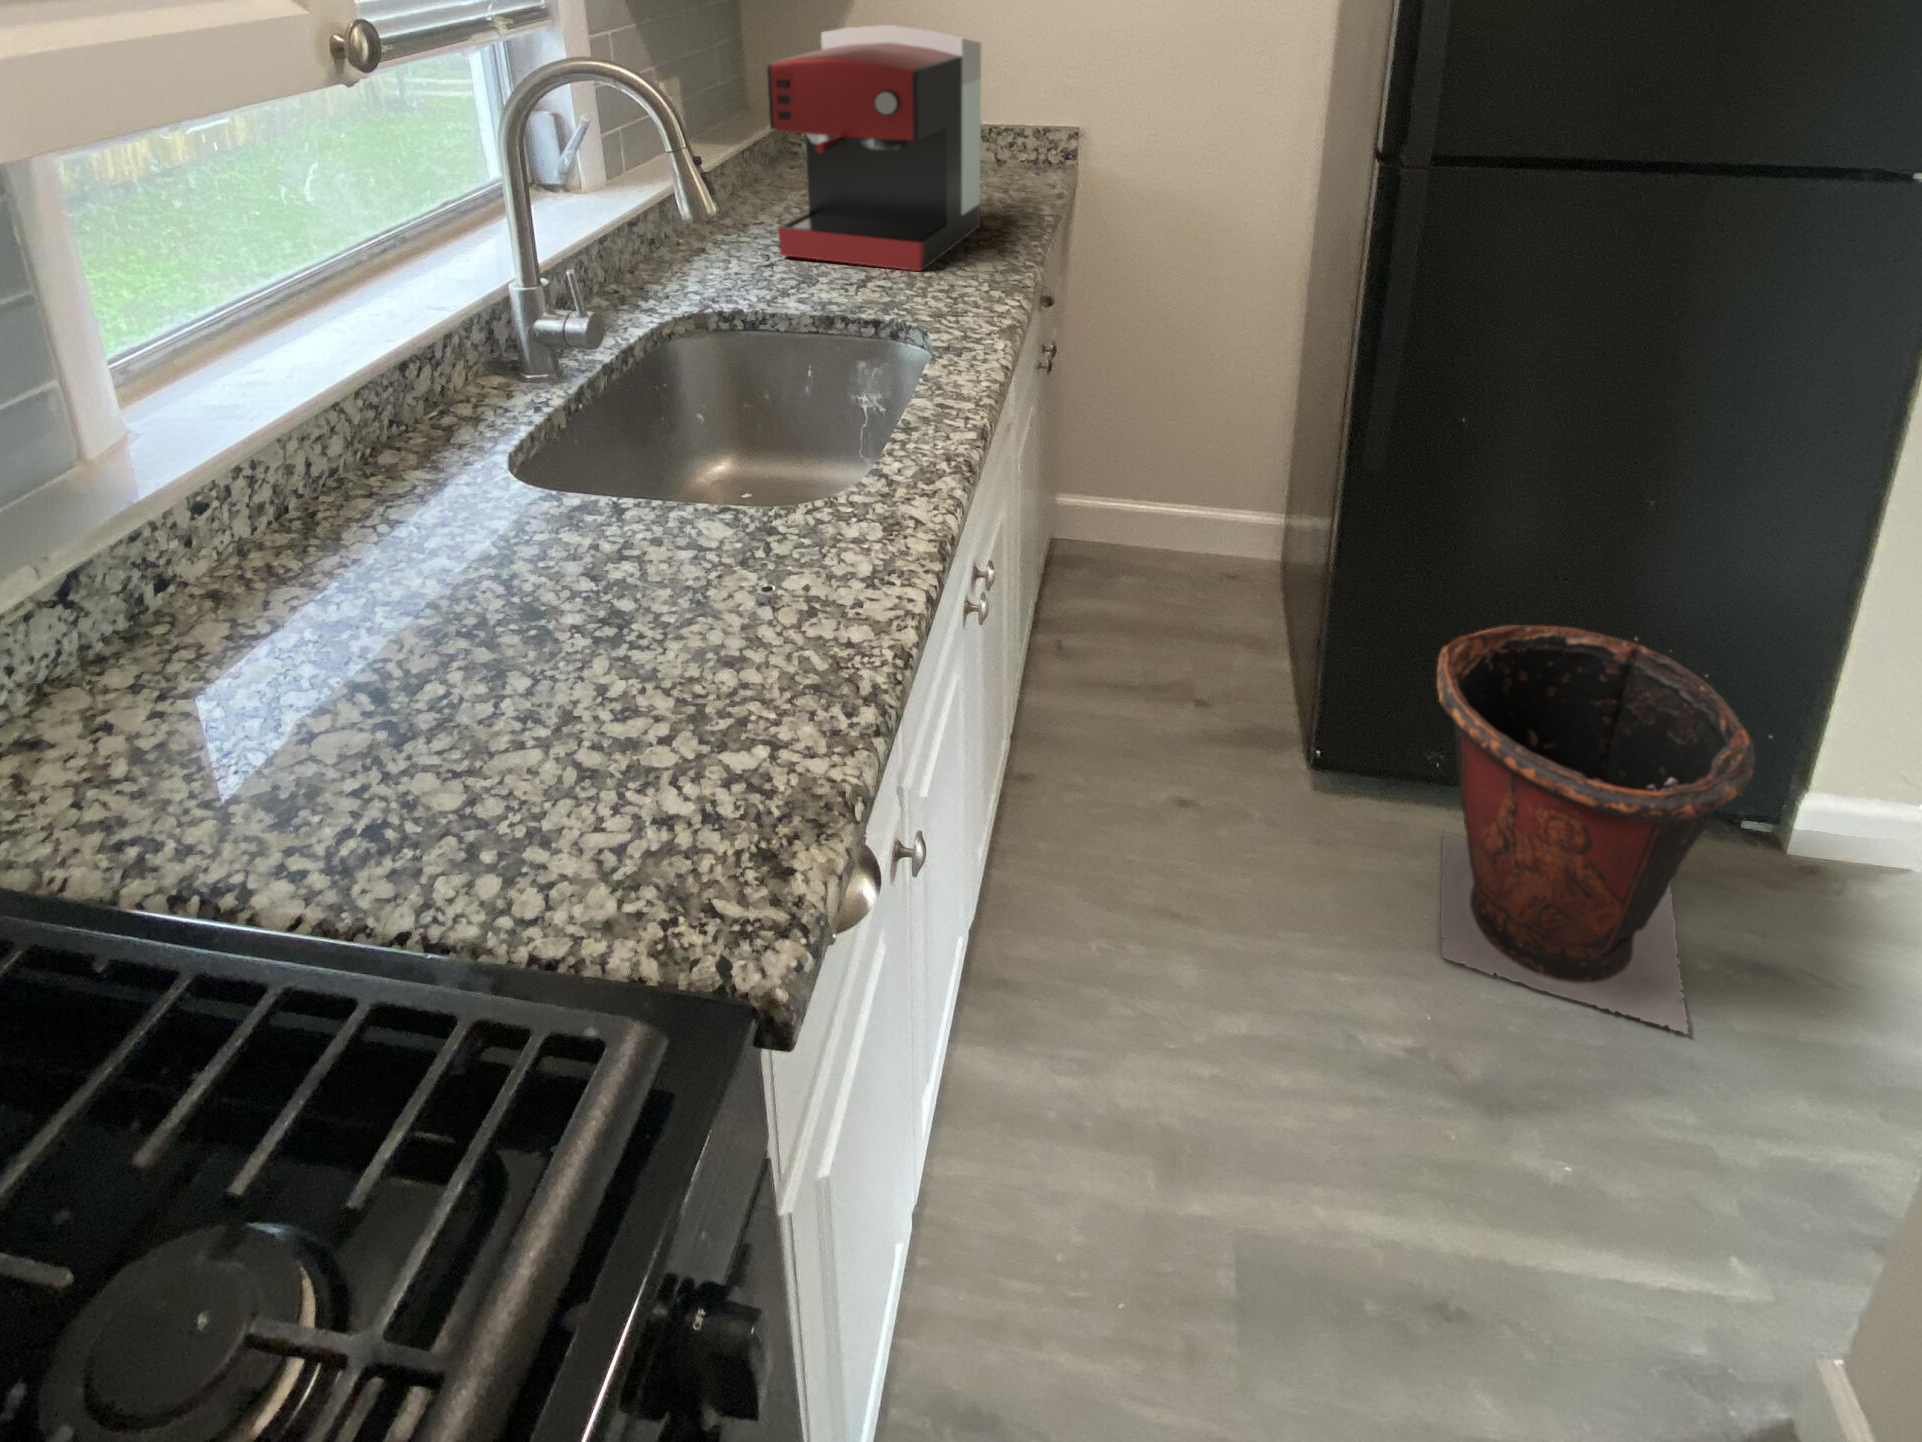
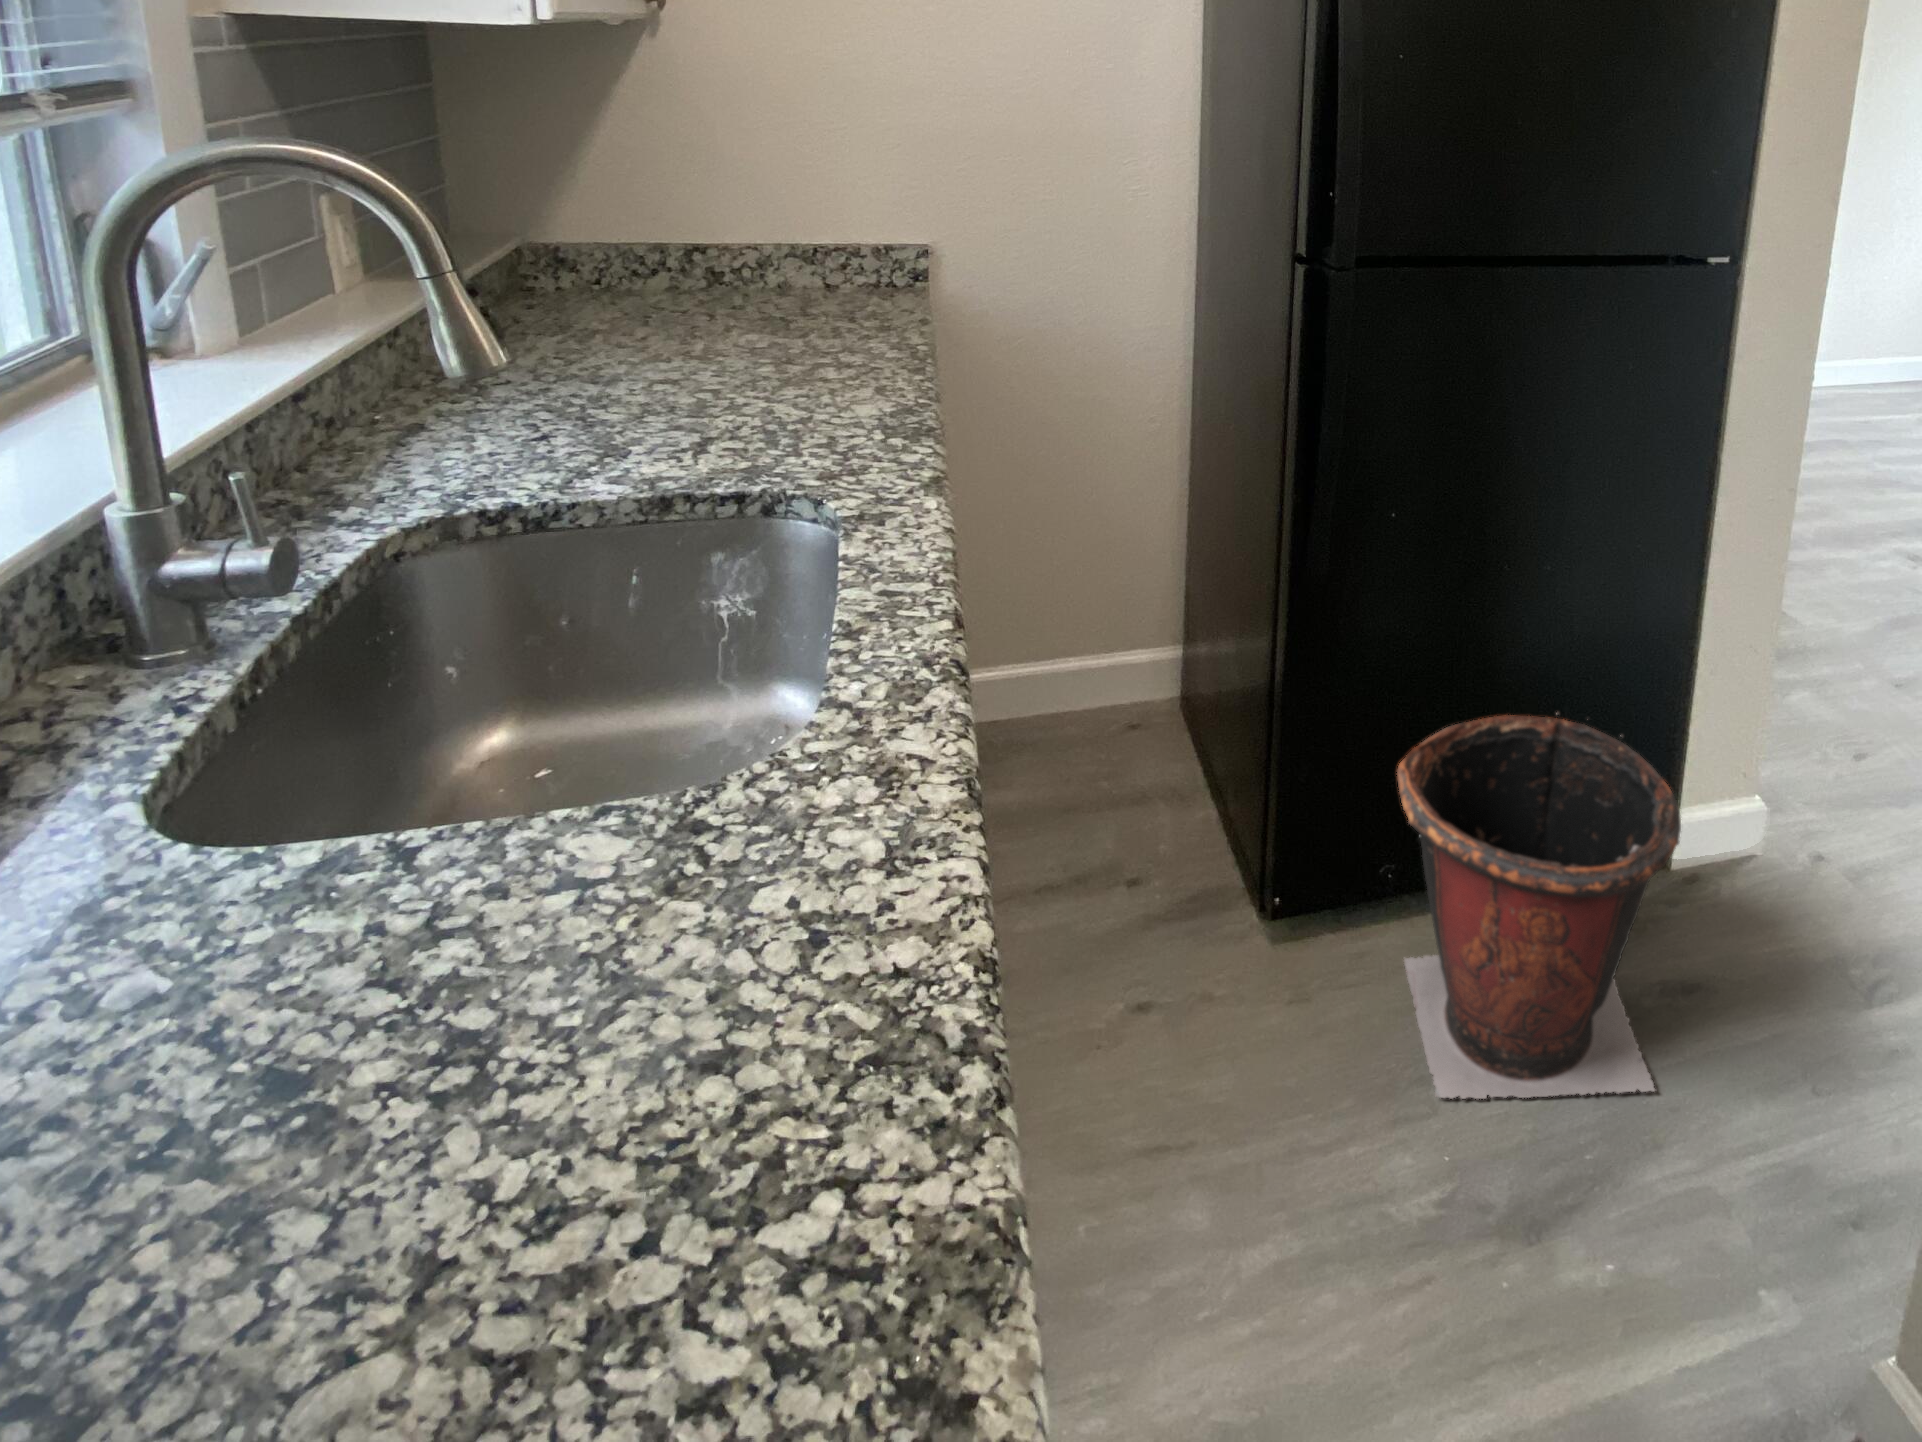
coffee maker: present [767,25,981,271] -> none [538,114,840,425]

